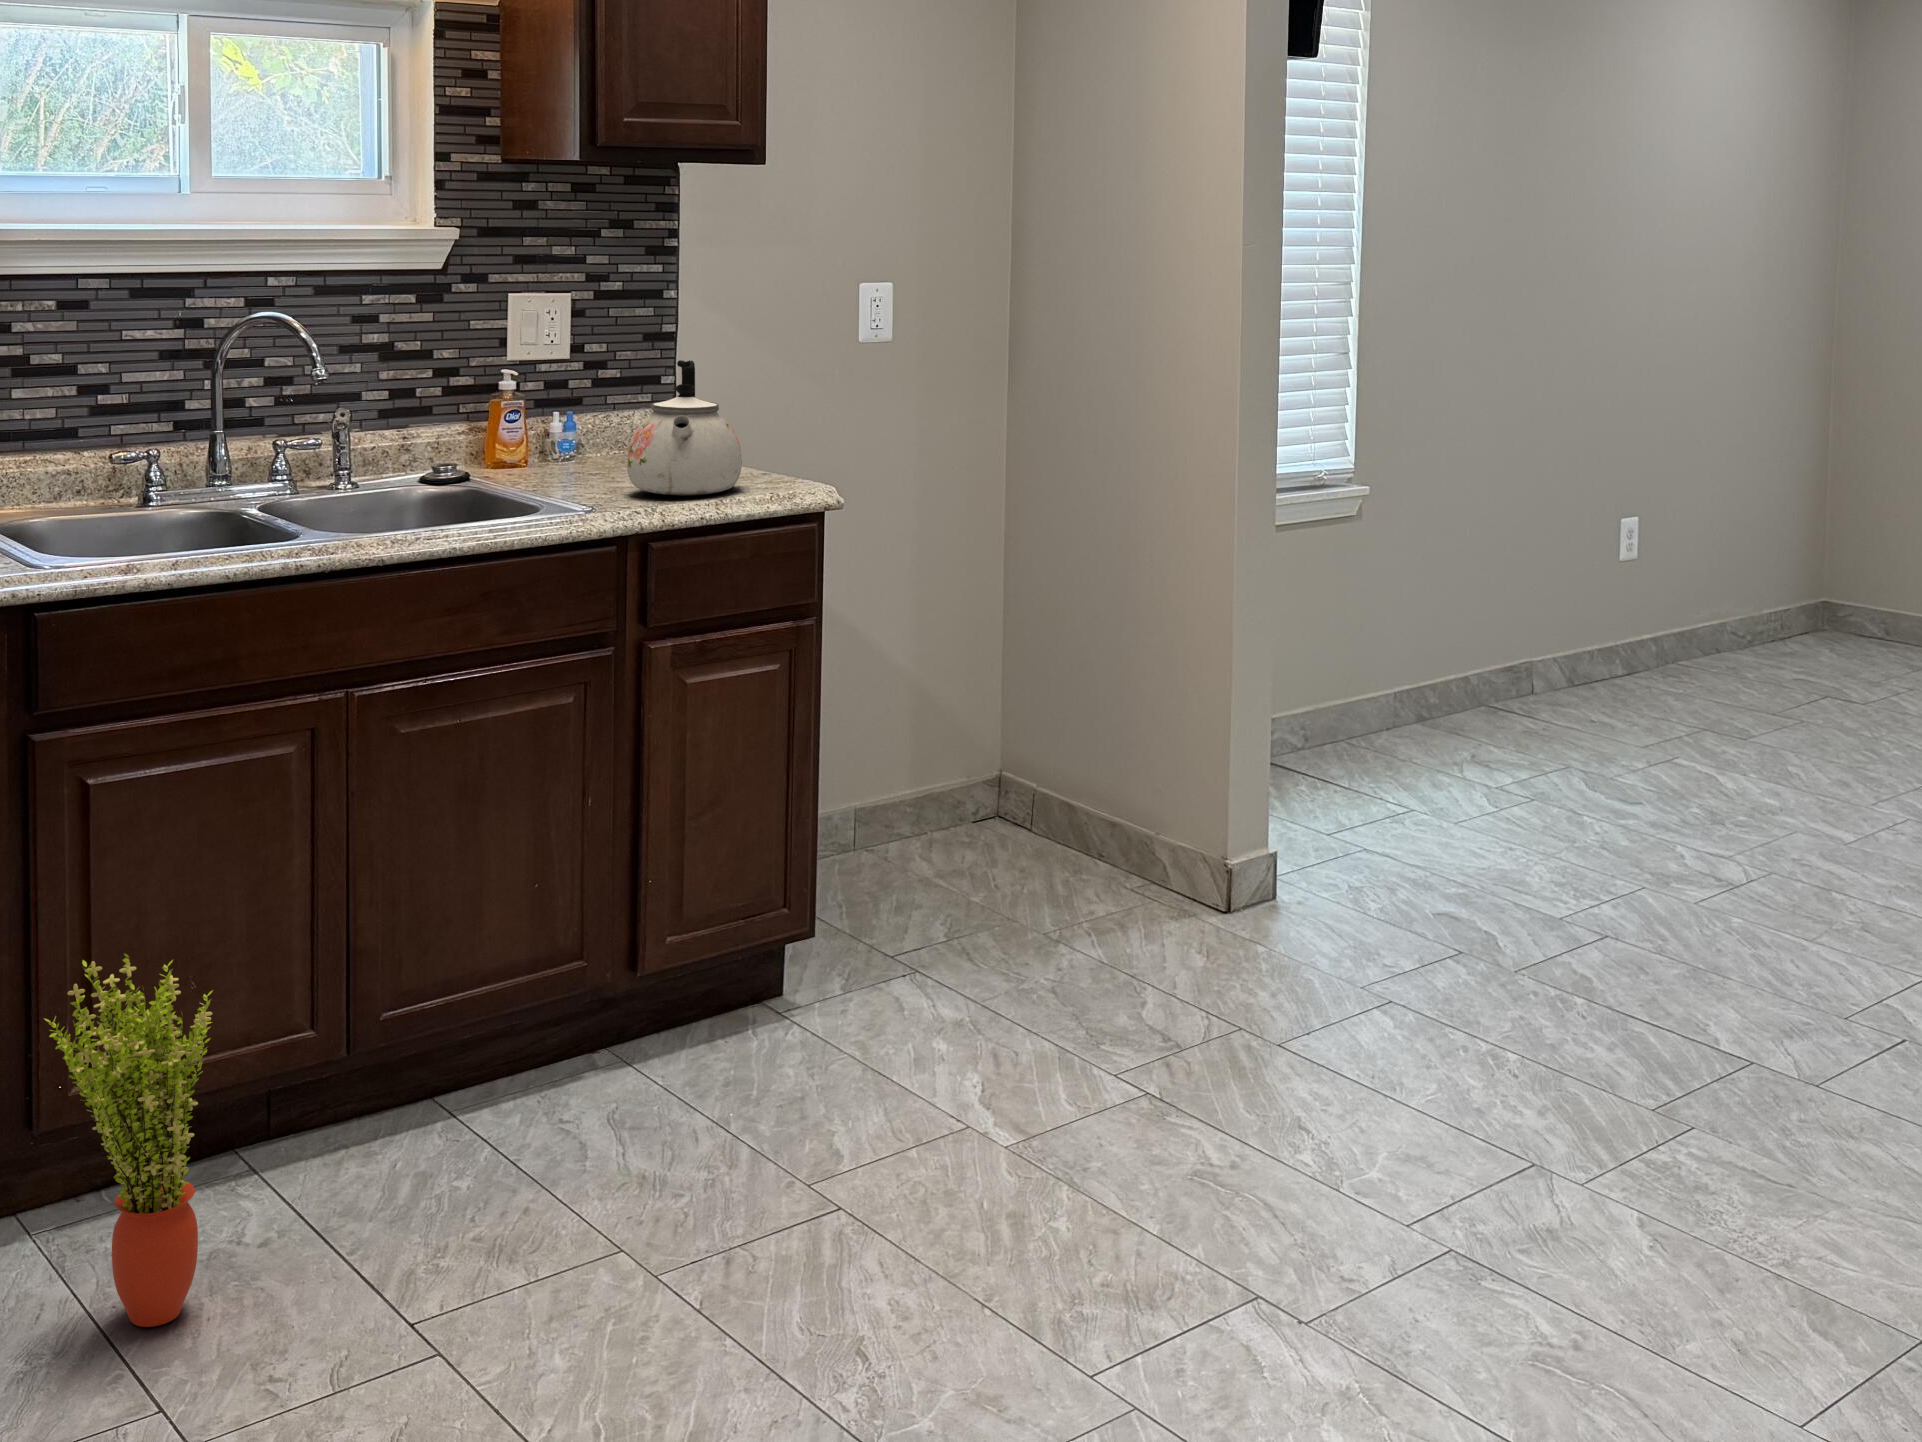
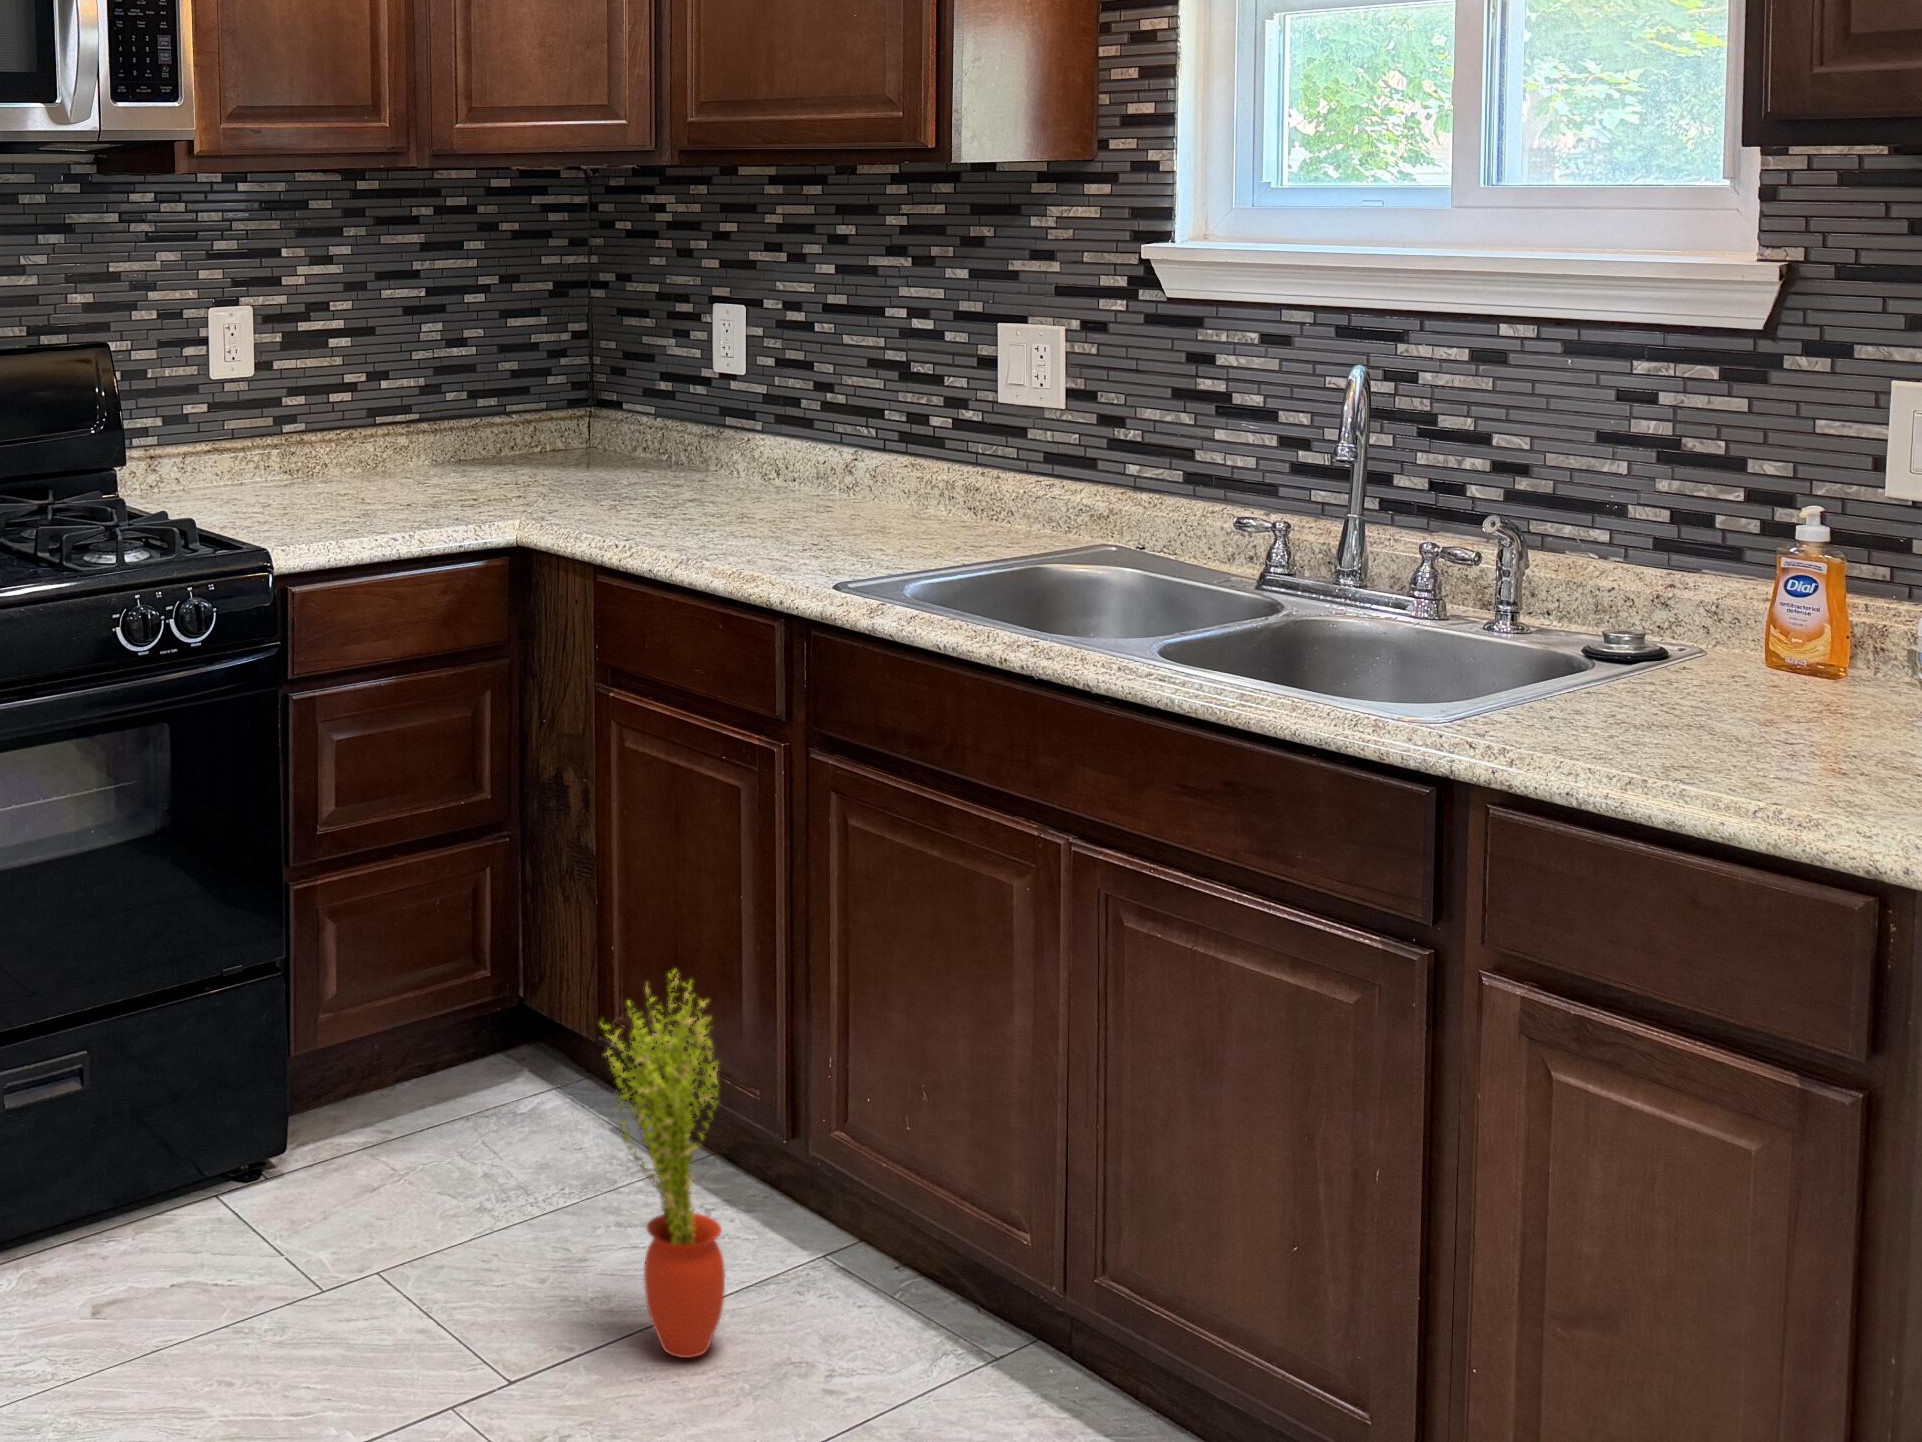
kettle: present [627,360,742,496] -> none [1586,516,1806,757]

